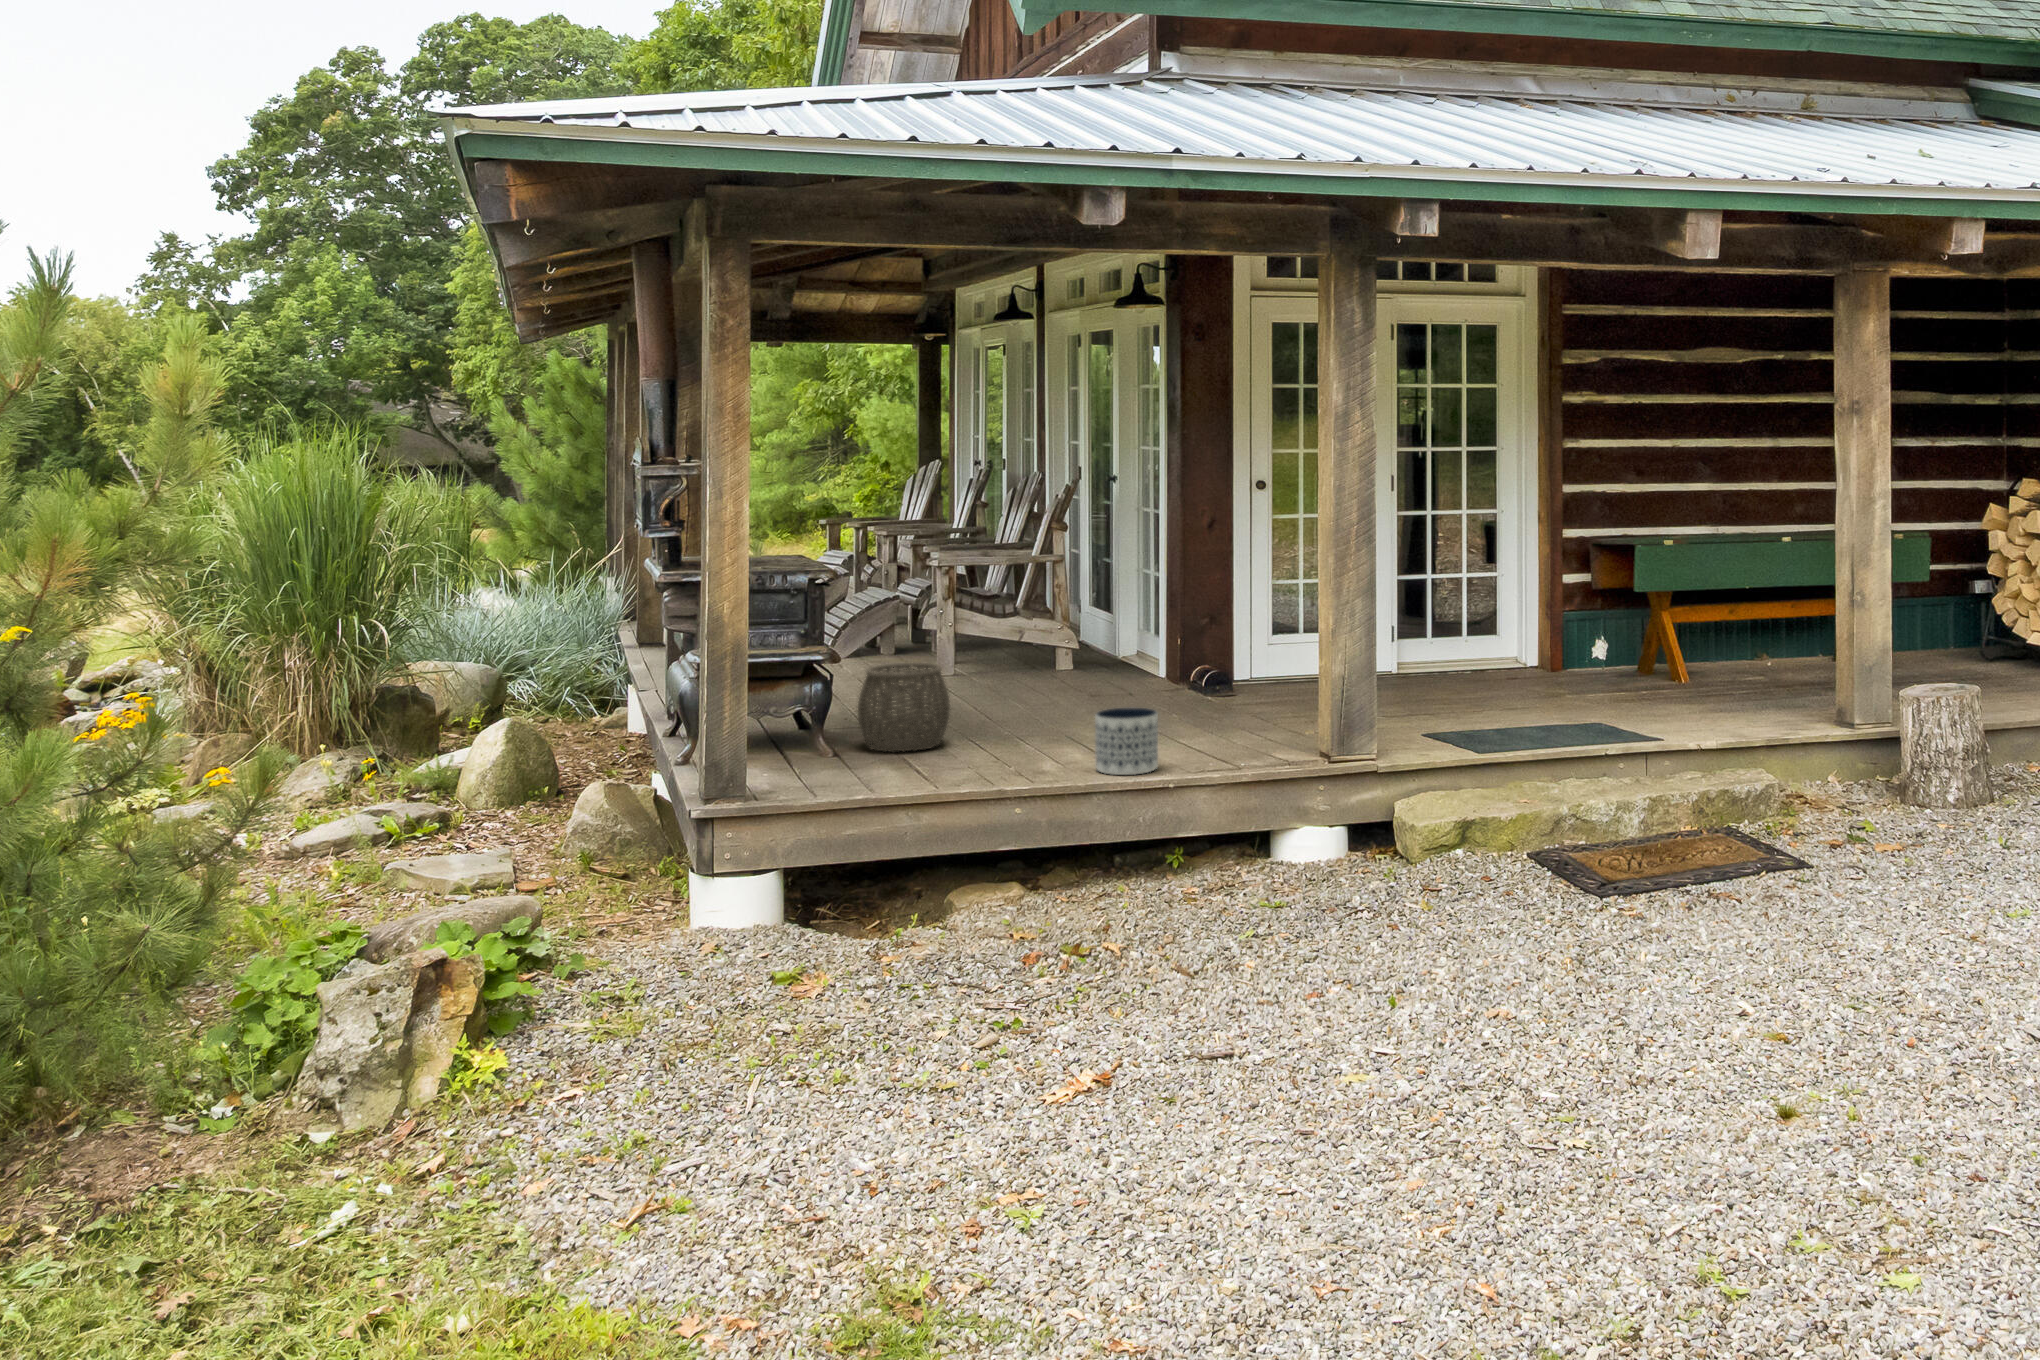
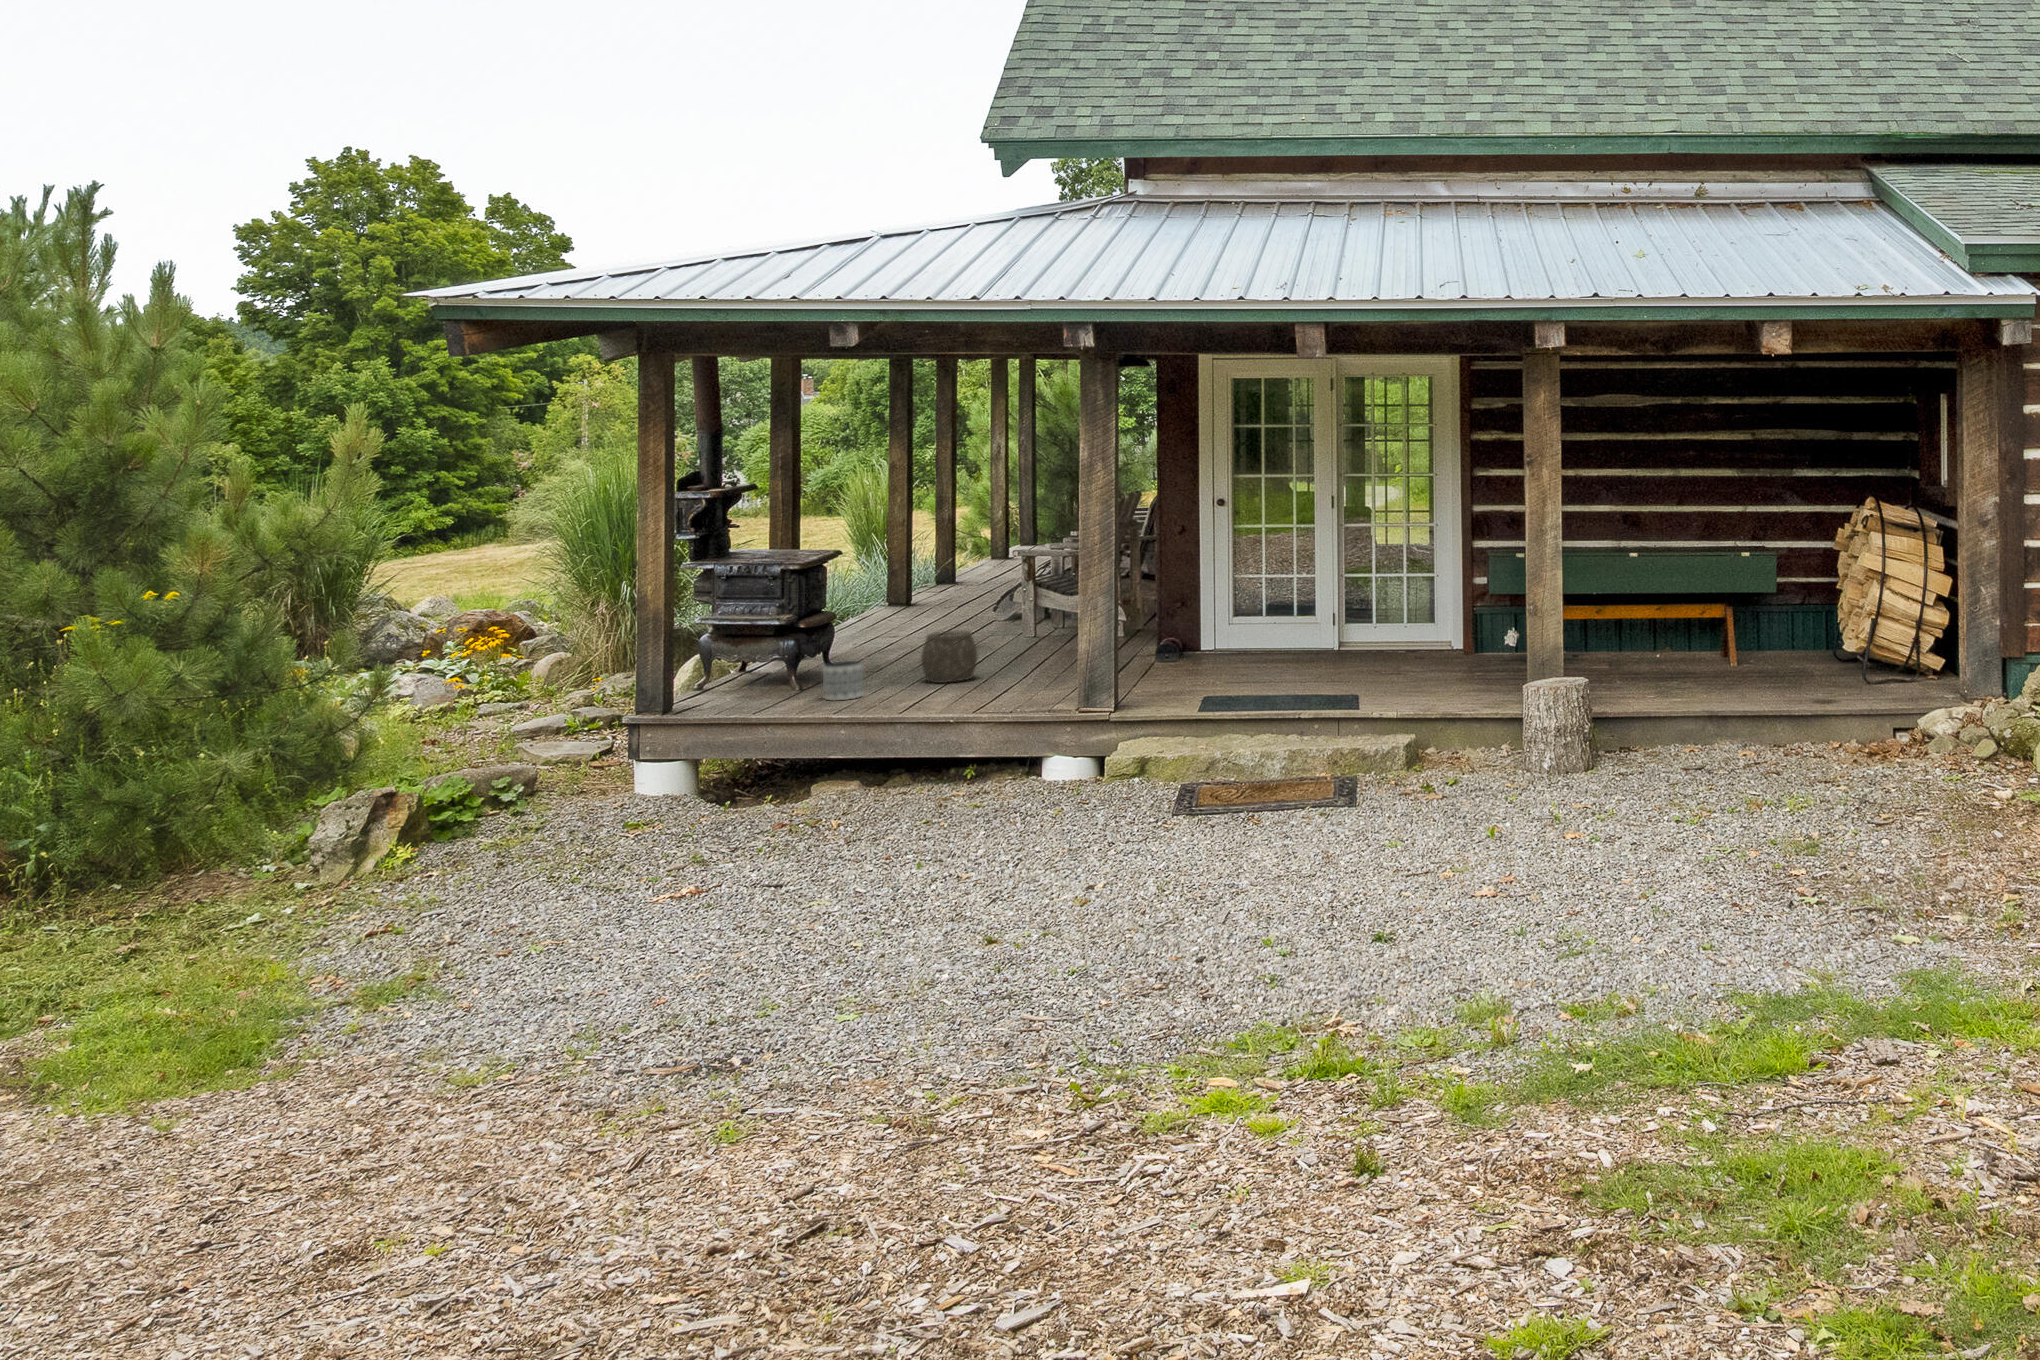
planter: present [1095,708,1158,775] -> present [823,661,863,701]

